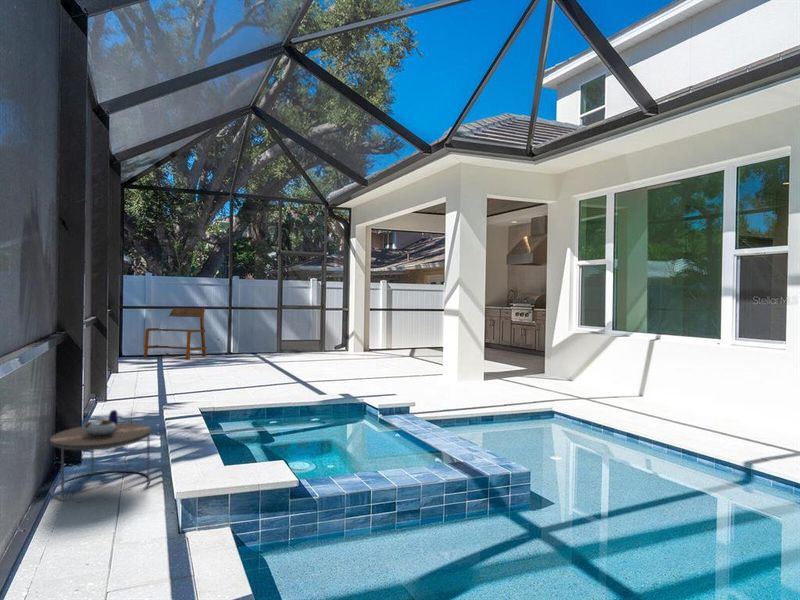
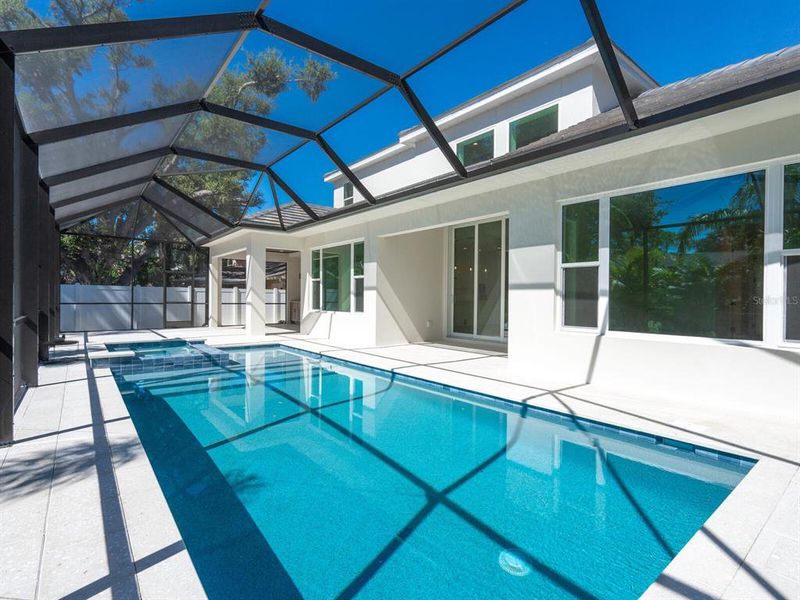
bench: present [144,308,206,359] -> none [74,302,116,332]

